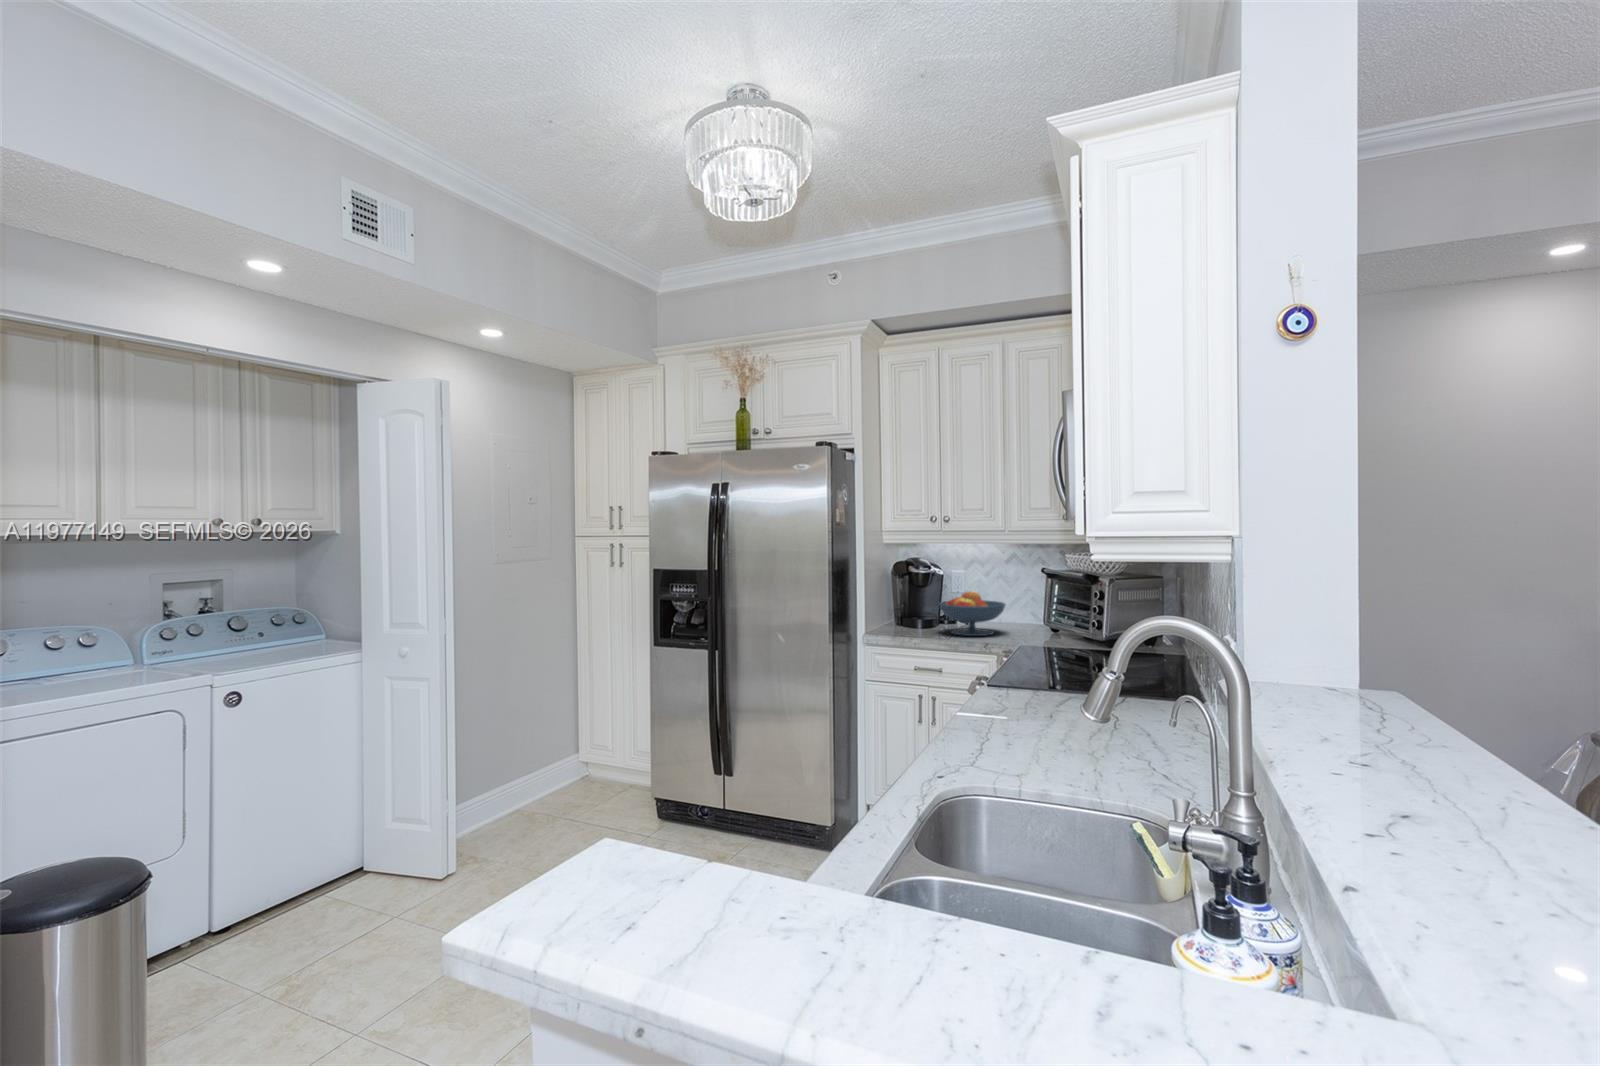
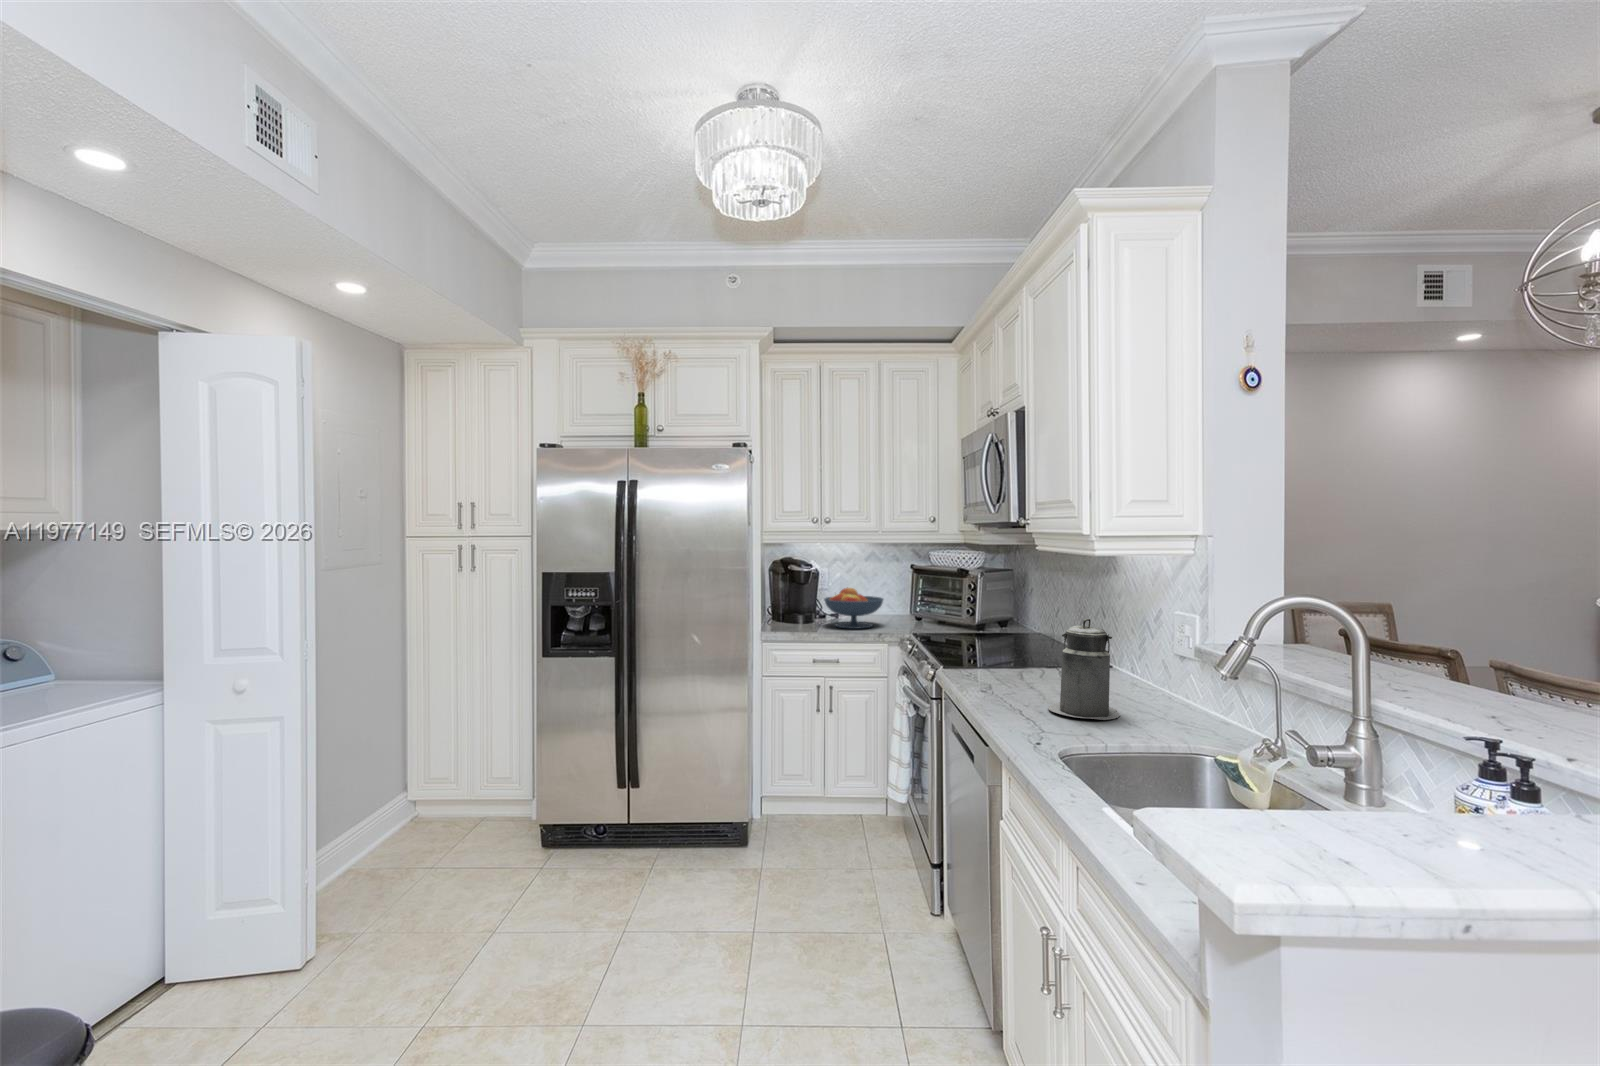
canister: none [1022,634,1110,761] -> present [1048,619,1120,720]

